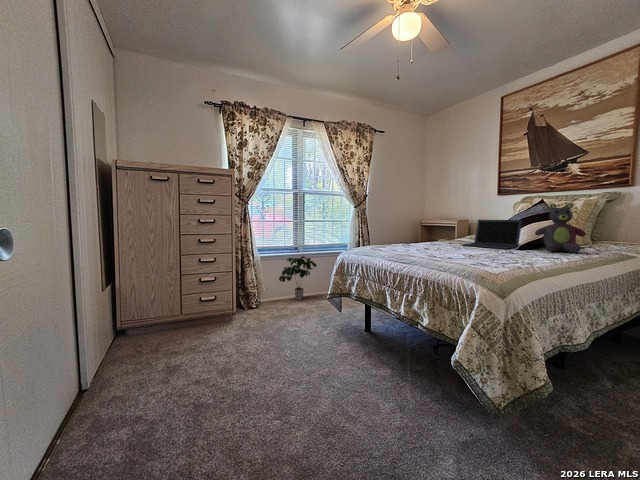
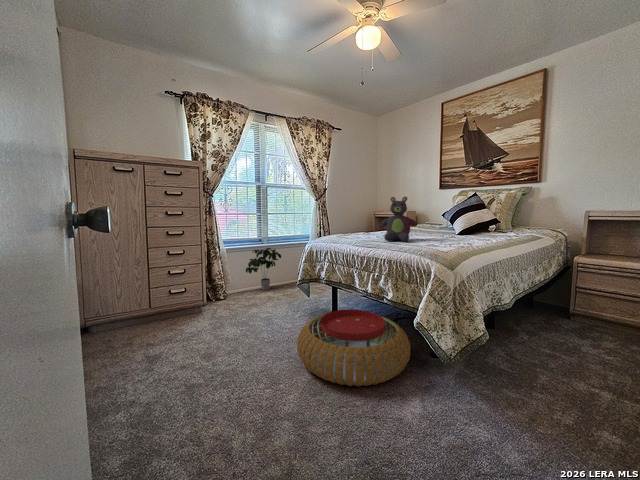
stuffed bear: present [535,203,586,253] -> present [380,197,417,241]
laptop: present [462,220,522,249] -> none [413,210,461,234]
pouf: none [315,333,448,431] -> present [297,310,411,386]

